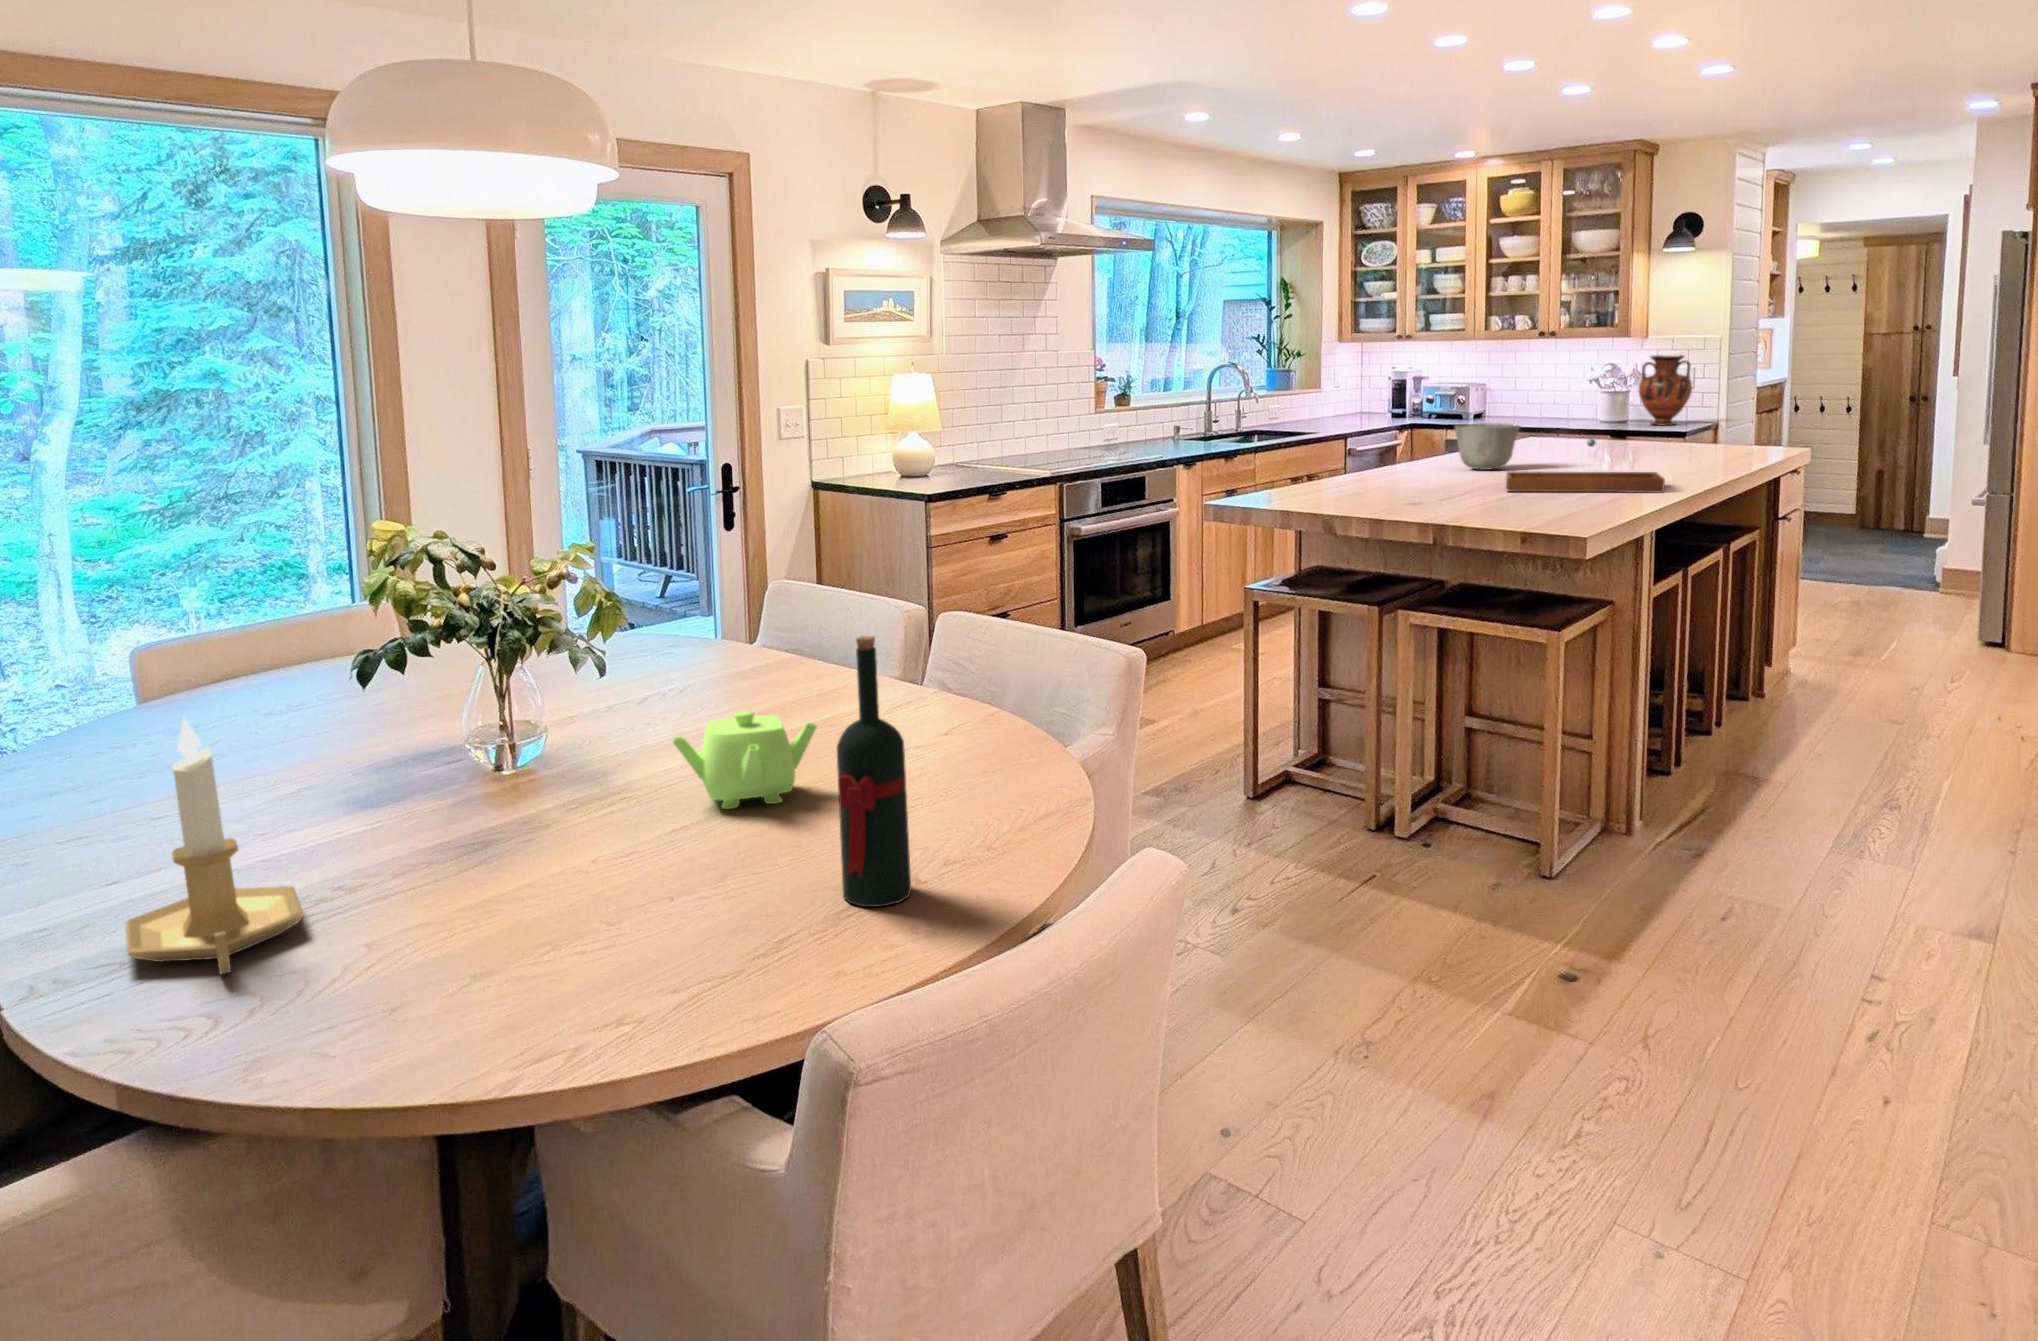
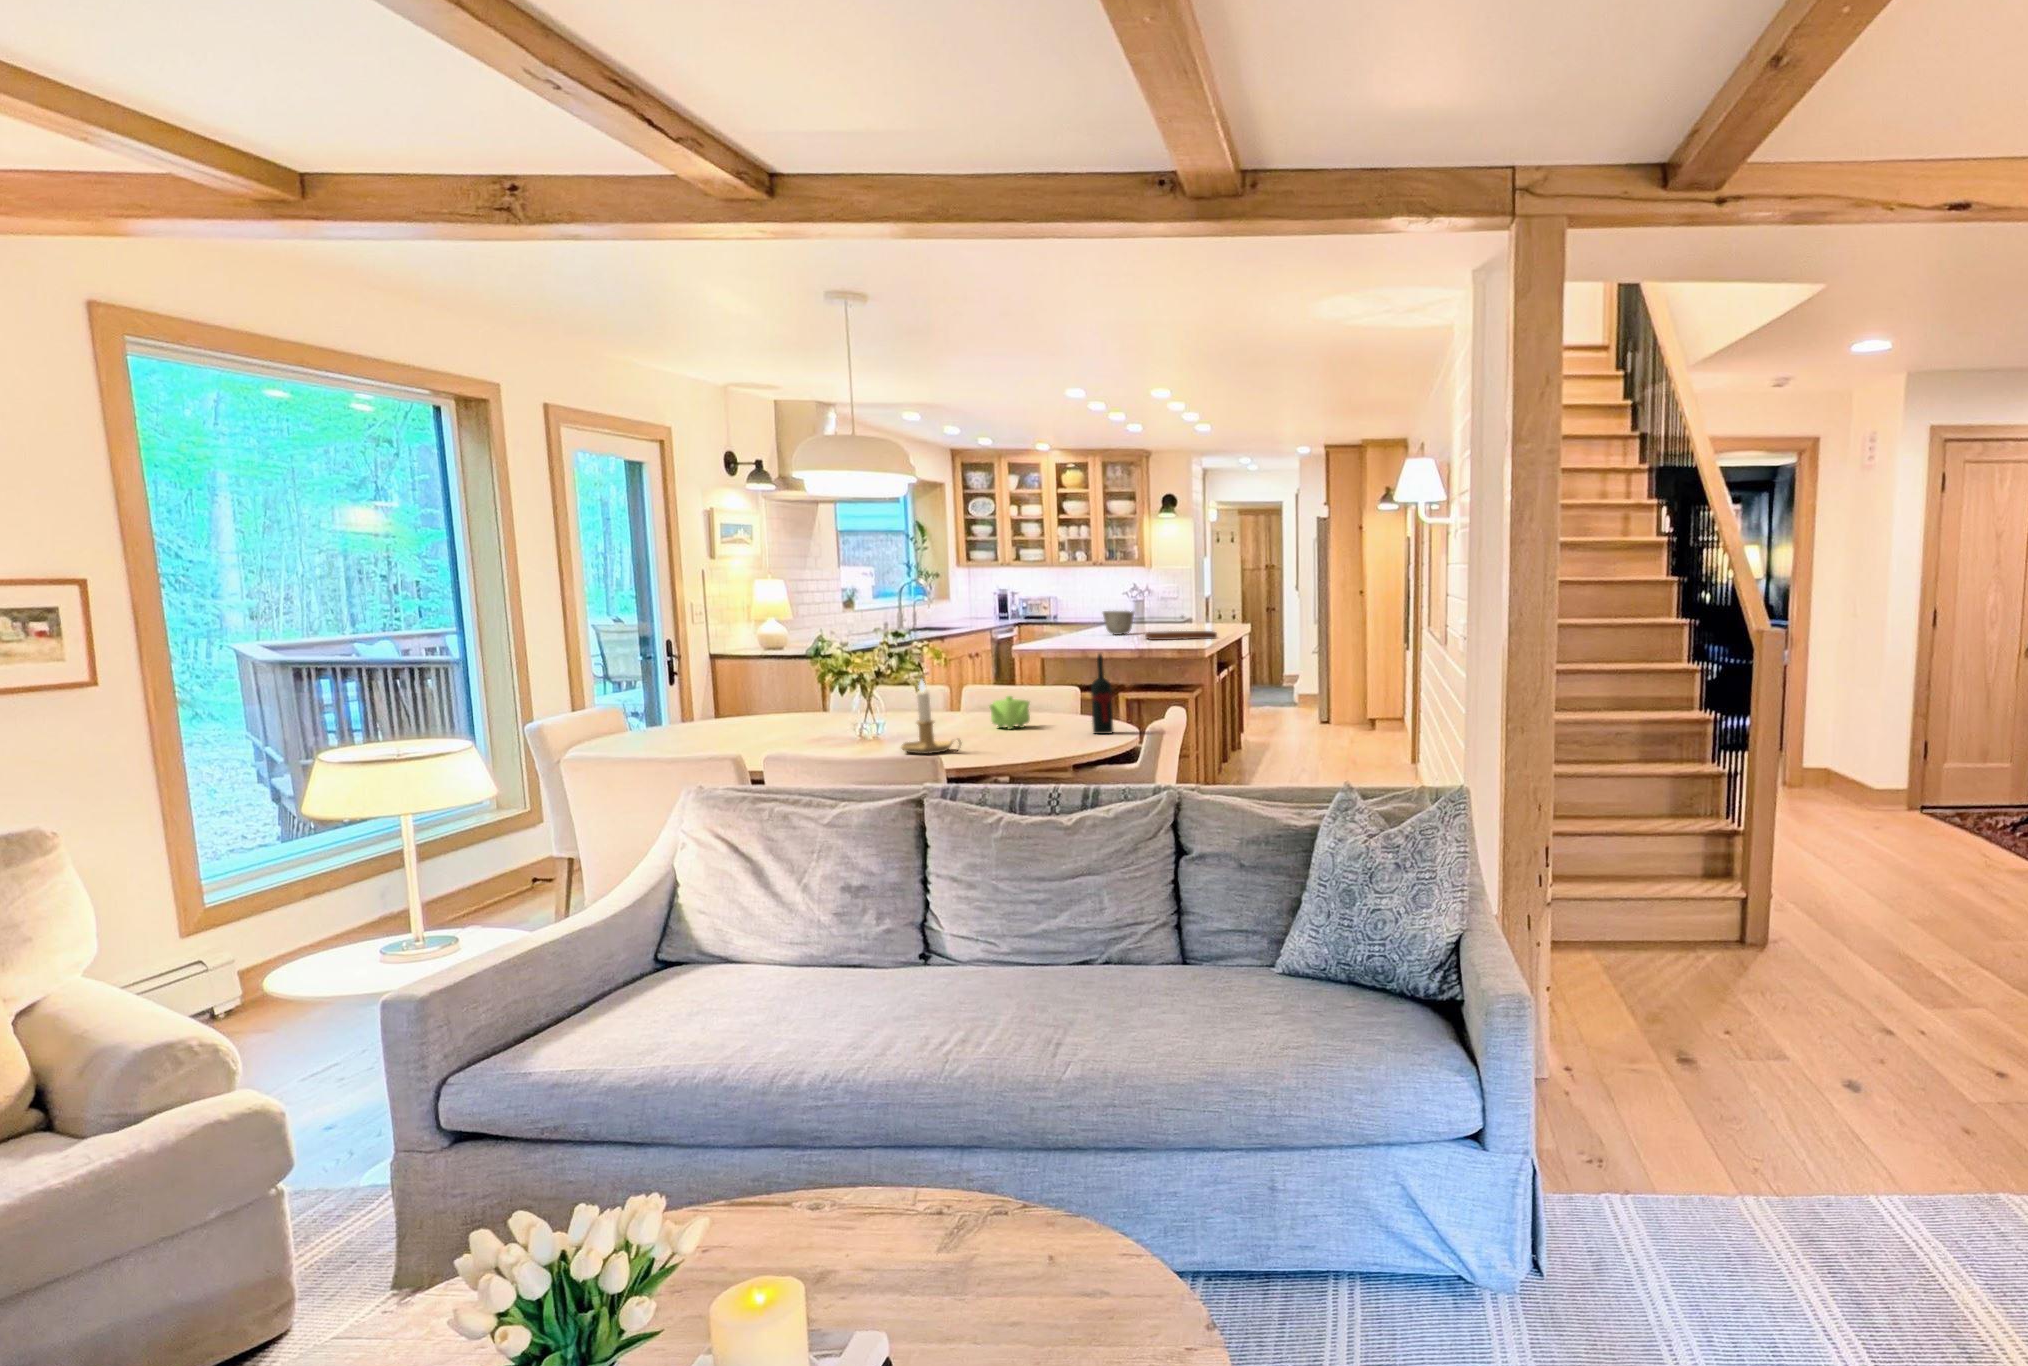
vase: present [1639,355,1692,426] -> none [1150,578,1177,619]

